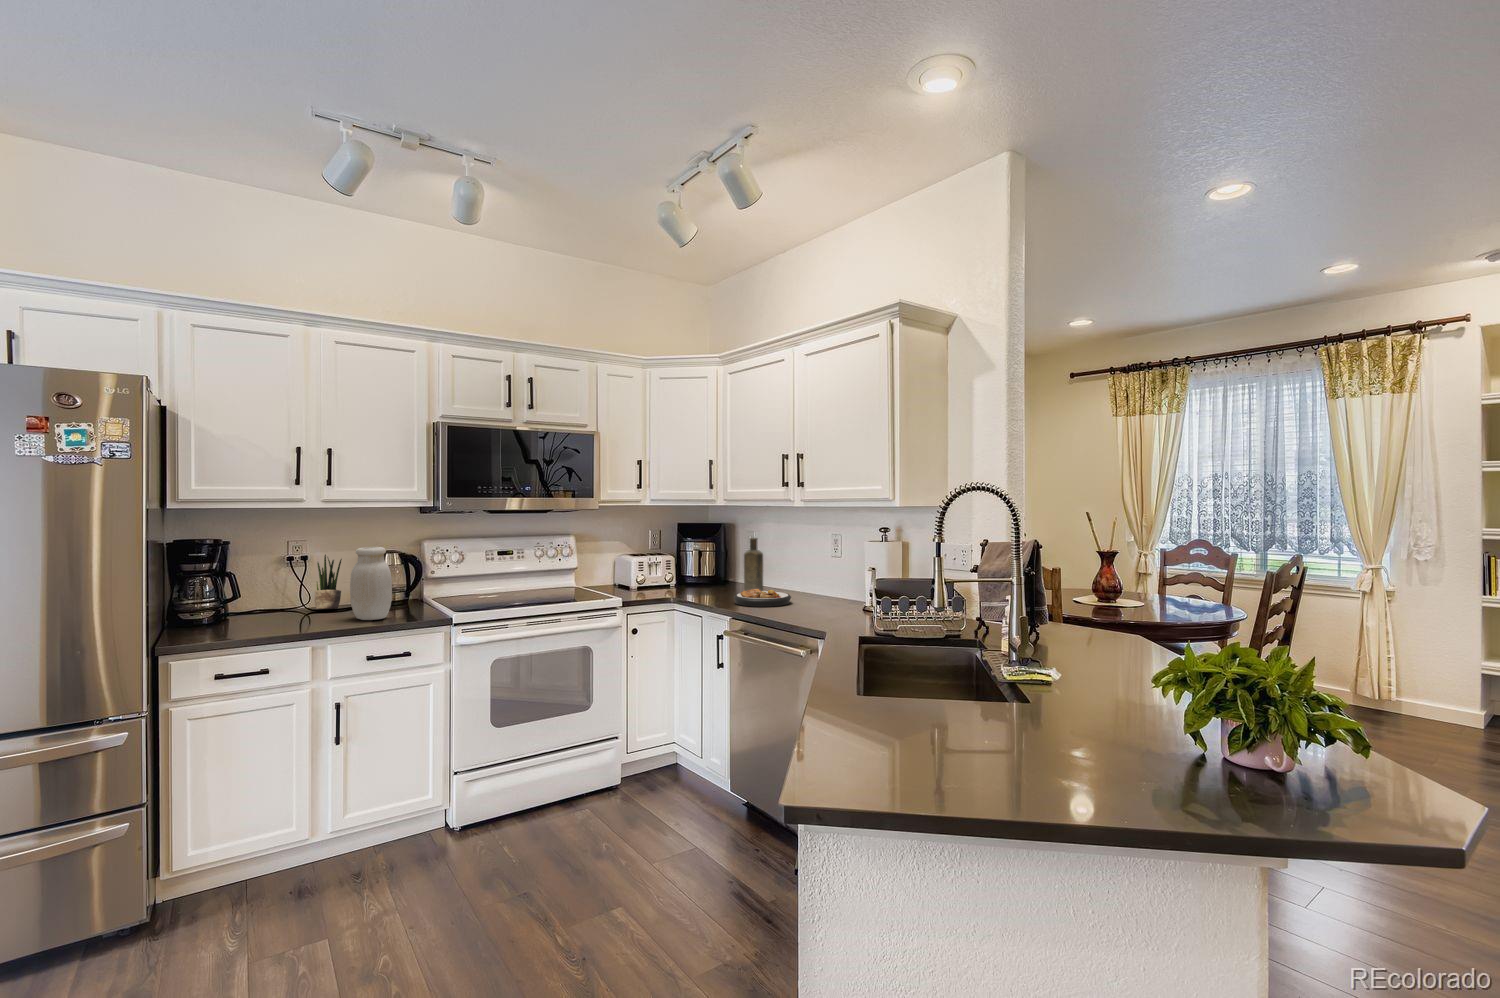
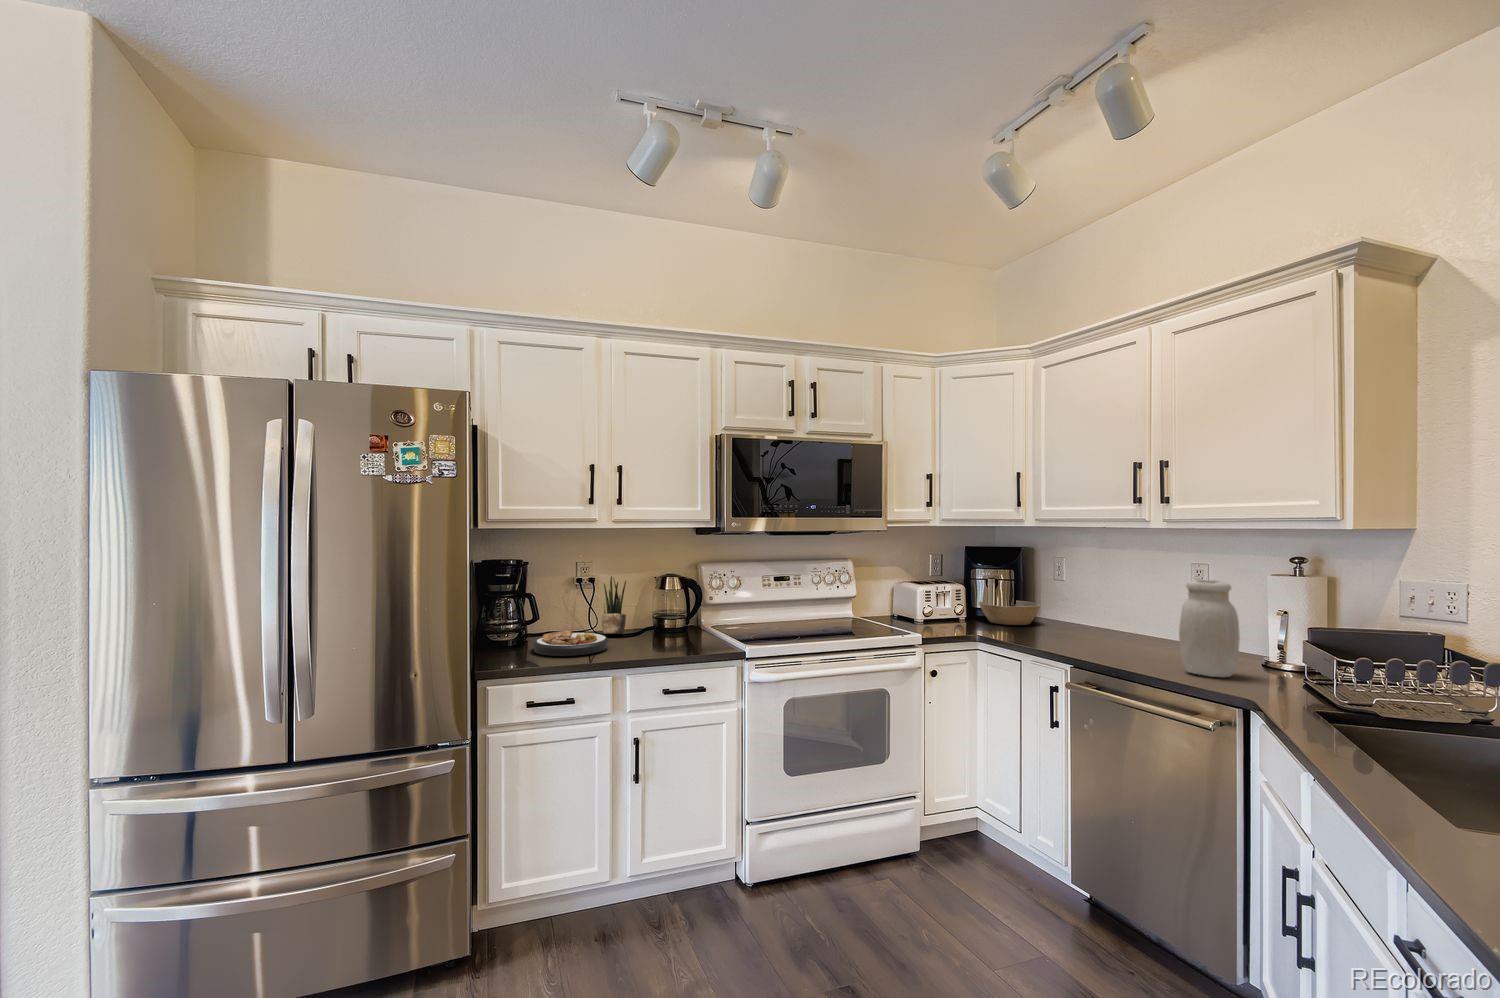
bottle: present [744,538,763,591] -> none [1057,565,1086,634]
jar: present [350,547,392,620] -> present [1179,580,1240,677]
bowl: none [688,569,736,589] -> present [979,601,1040,625]
plate: present [734,589,791,607] -> present [533,630,609,656]

